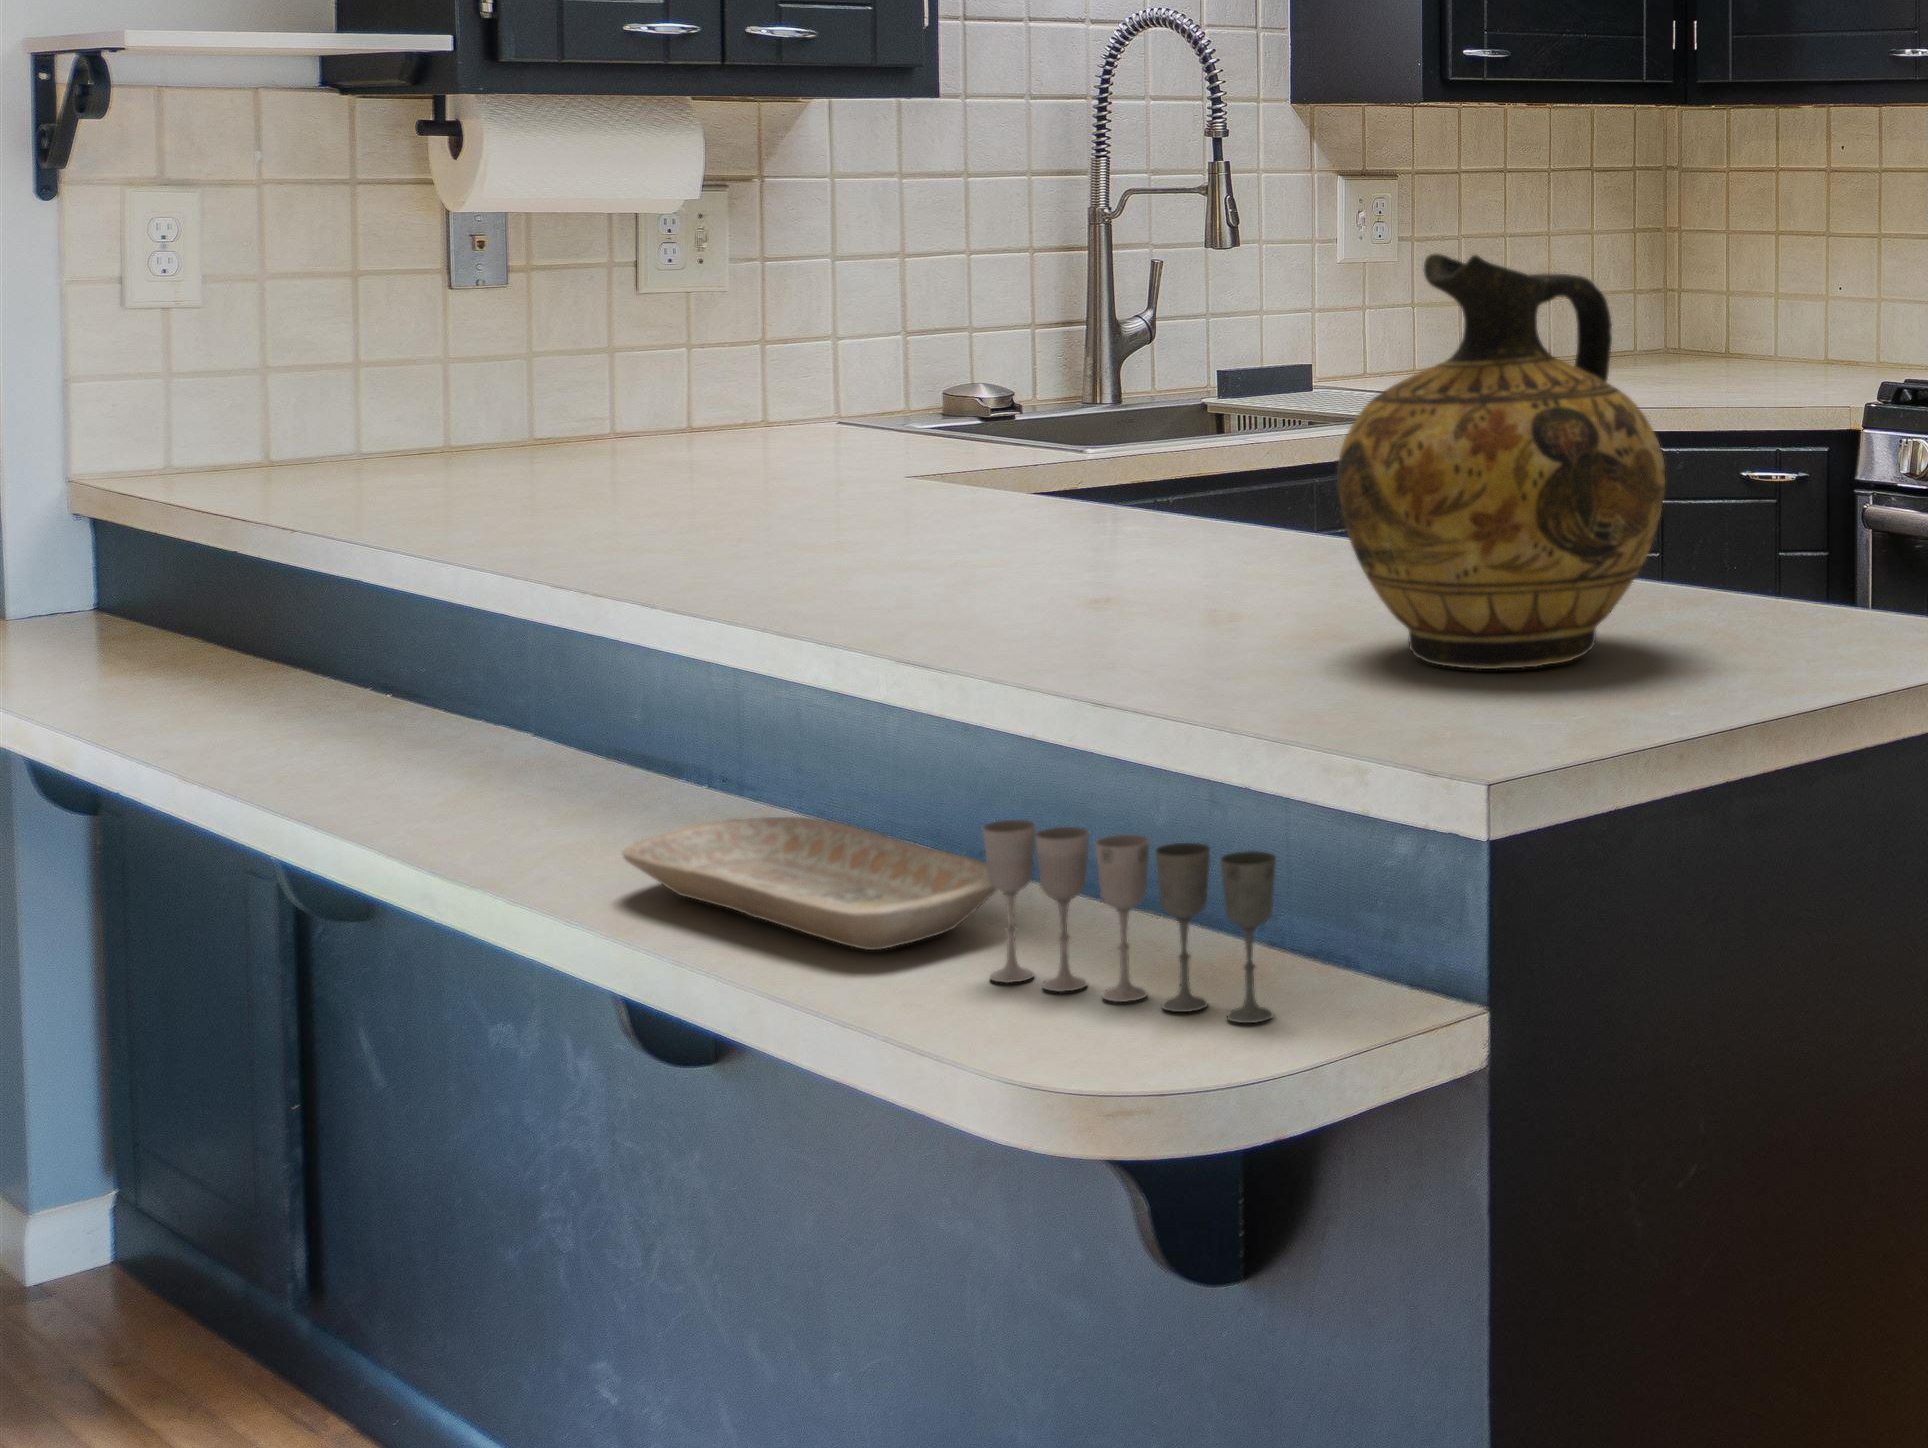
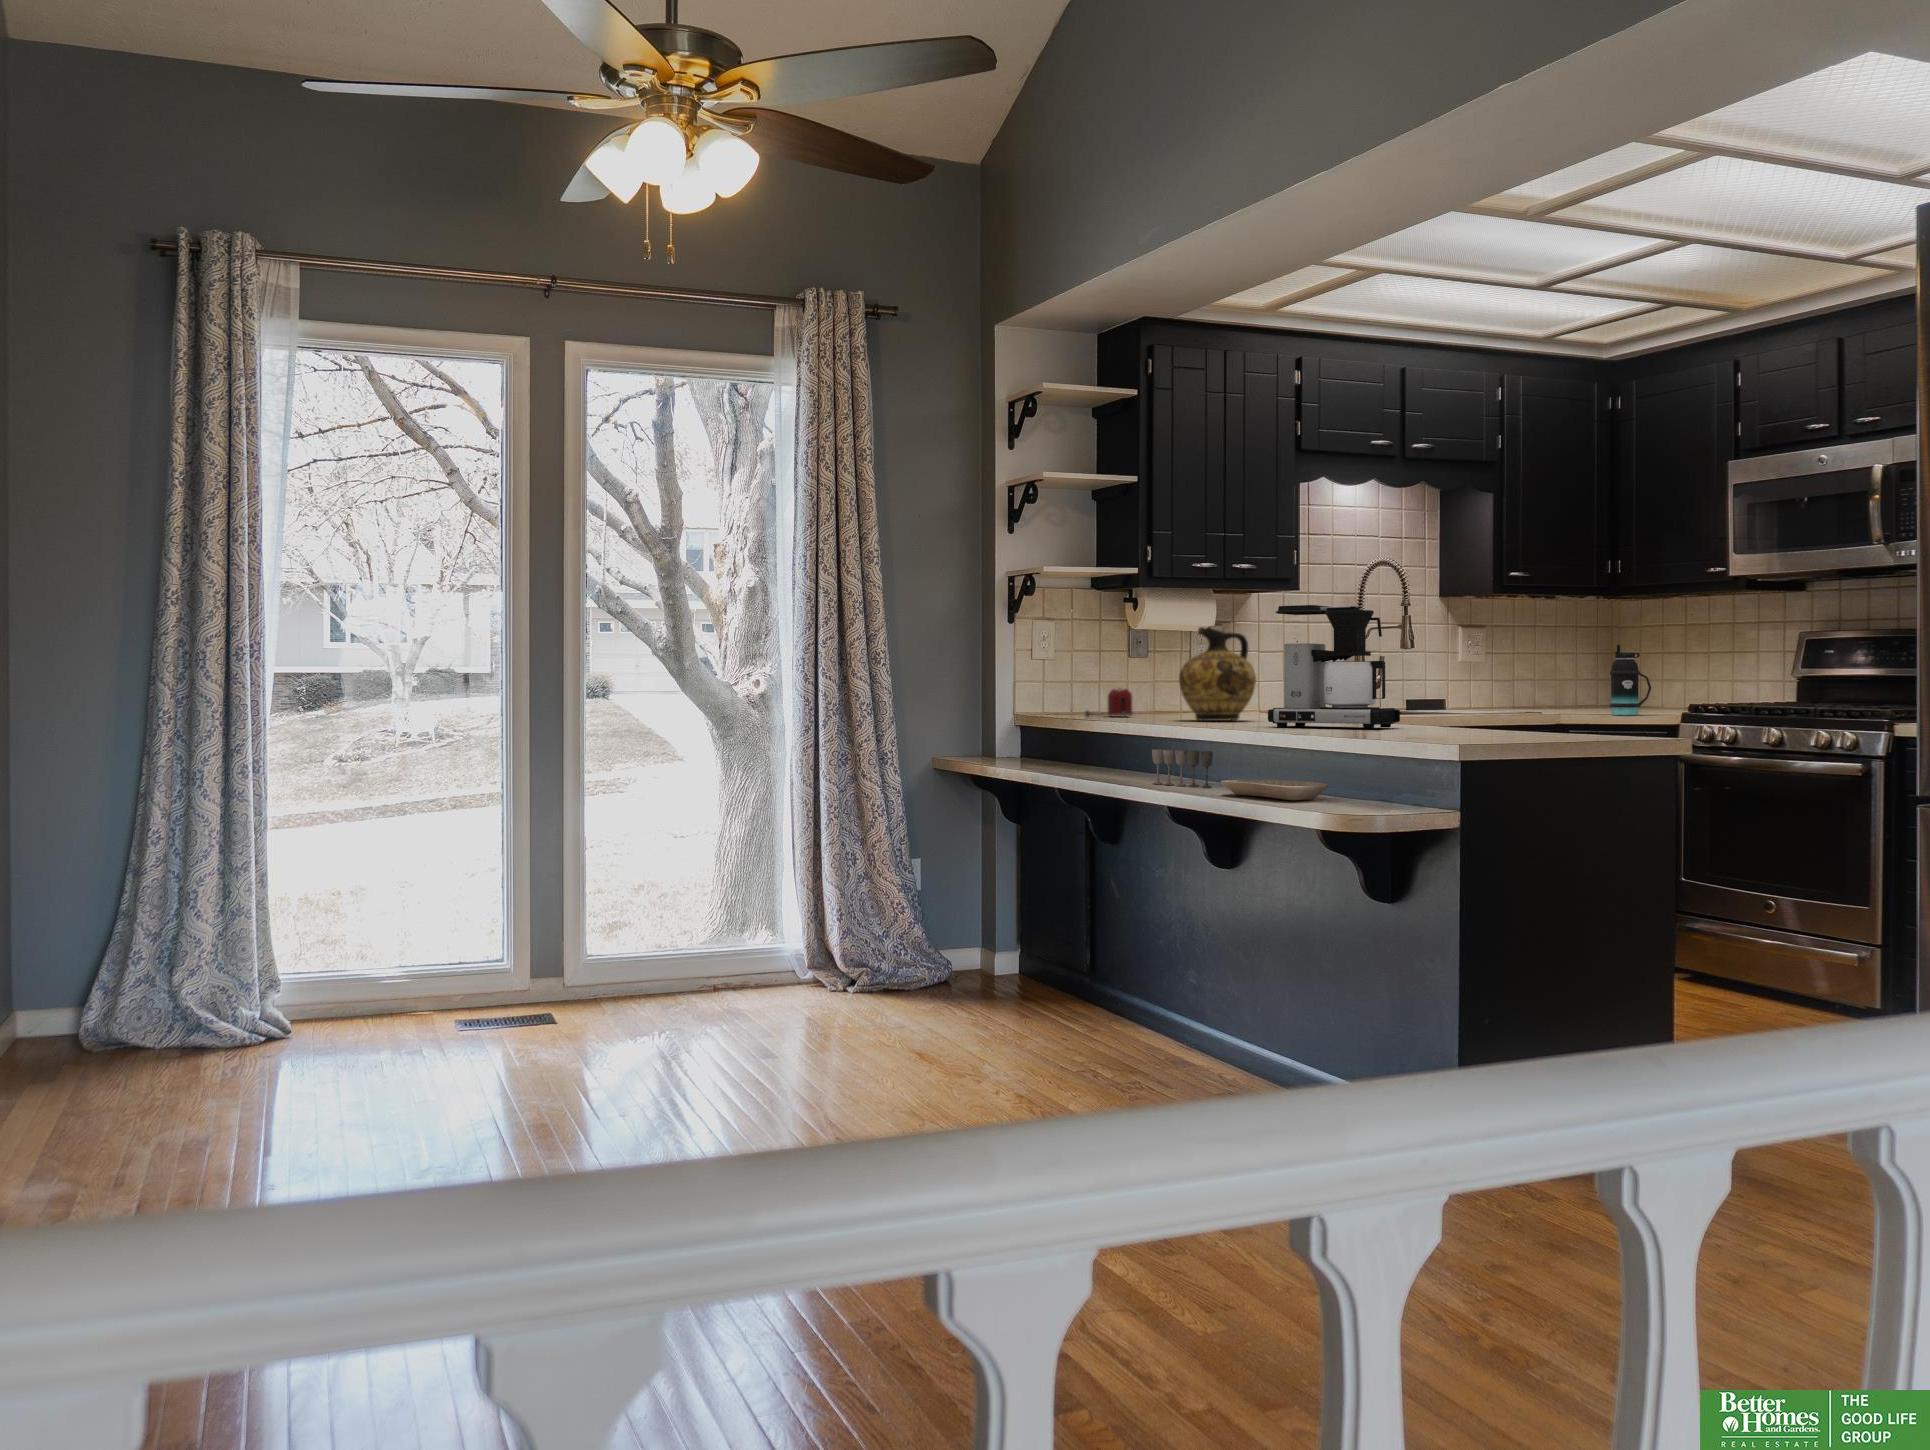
coffee maker: none [818,181,1231,582] -> present [1268,605,1400,729]
bottle: none [1693,233,1784,403] -> present [1610,645,1651,715]
ceramic jug: present [1337,254,1665,669] -> present [1179,627,1256,721]
toaster: none [272,390,448,493] -> present [1085,689,1132,717]
wine glass: present [983,820,1276,1023] -> present [1152,749,1213,787]

